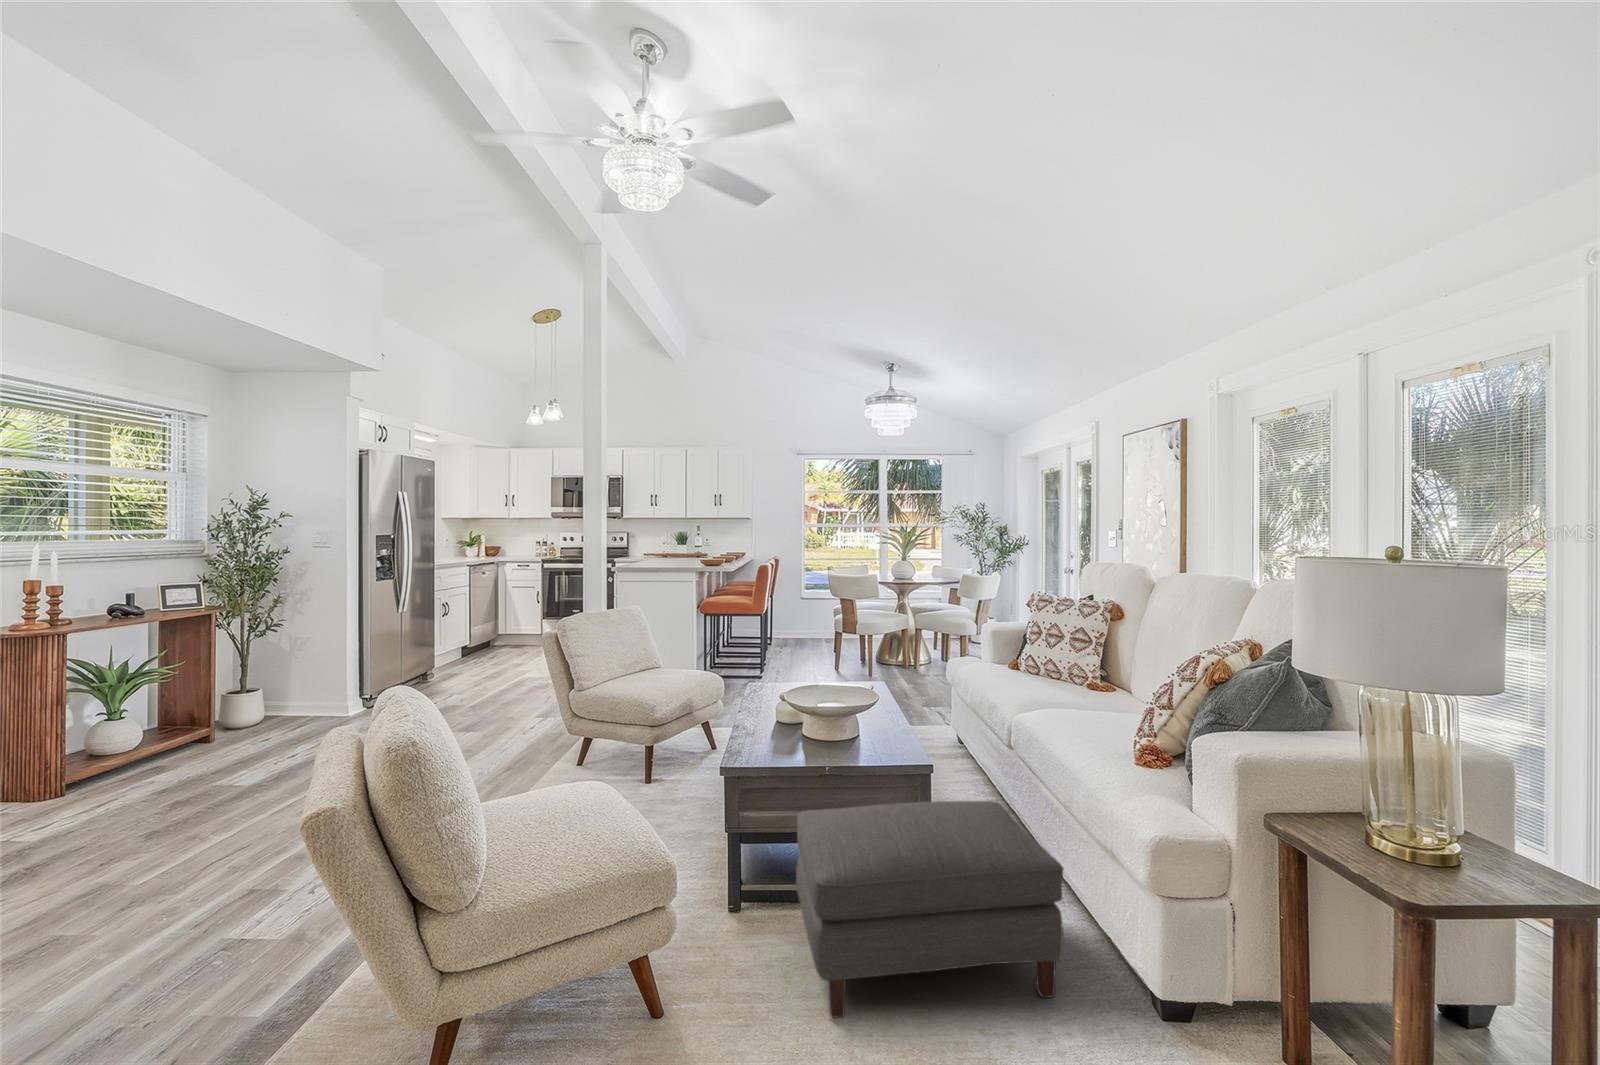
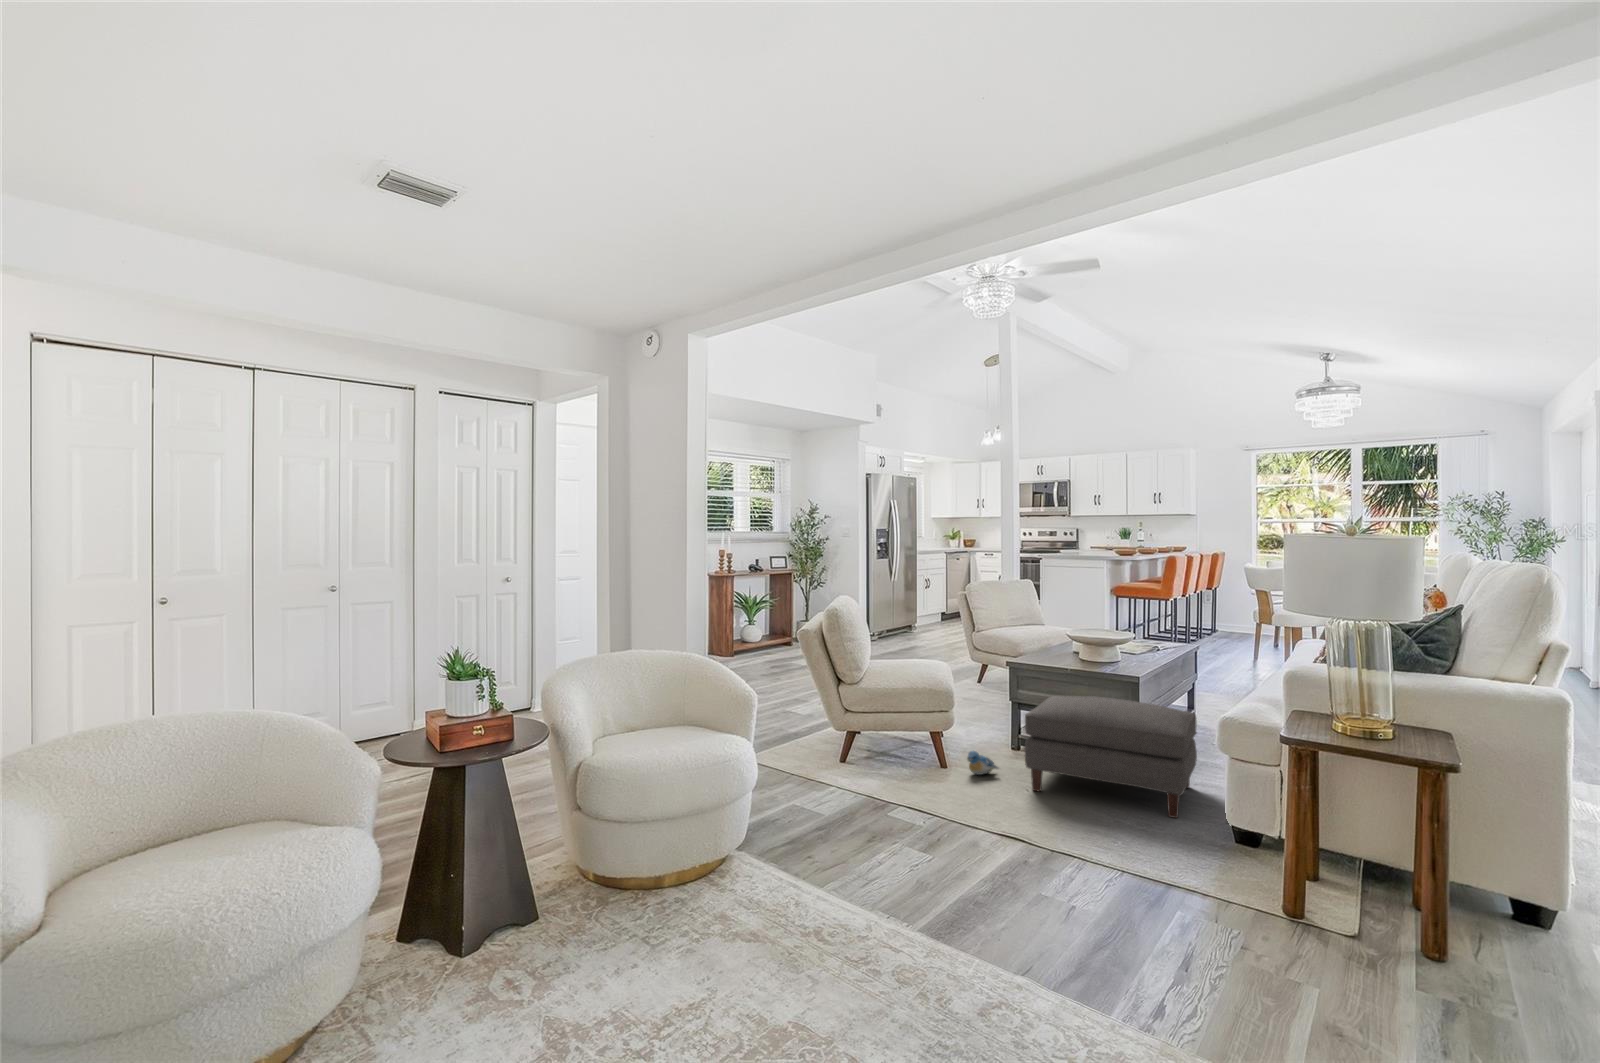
plush toy: none [701,965,753,1011] -> present [967,751,999,775]

